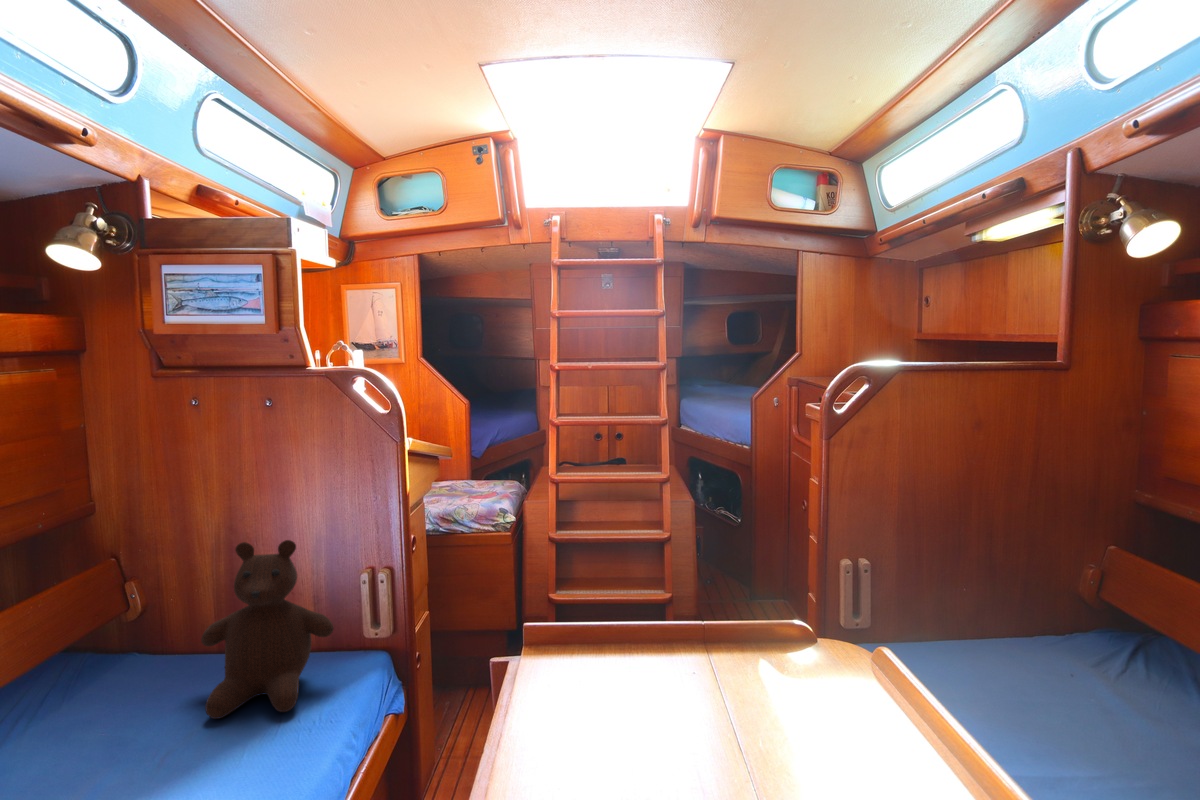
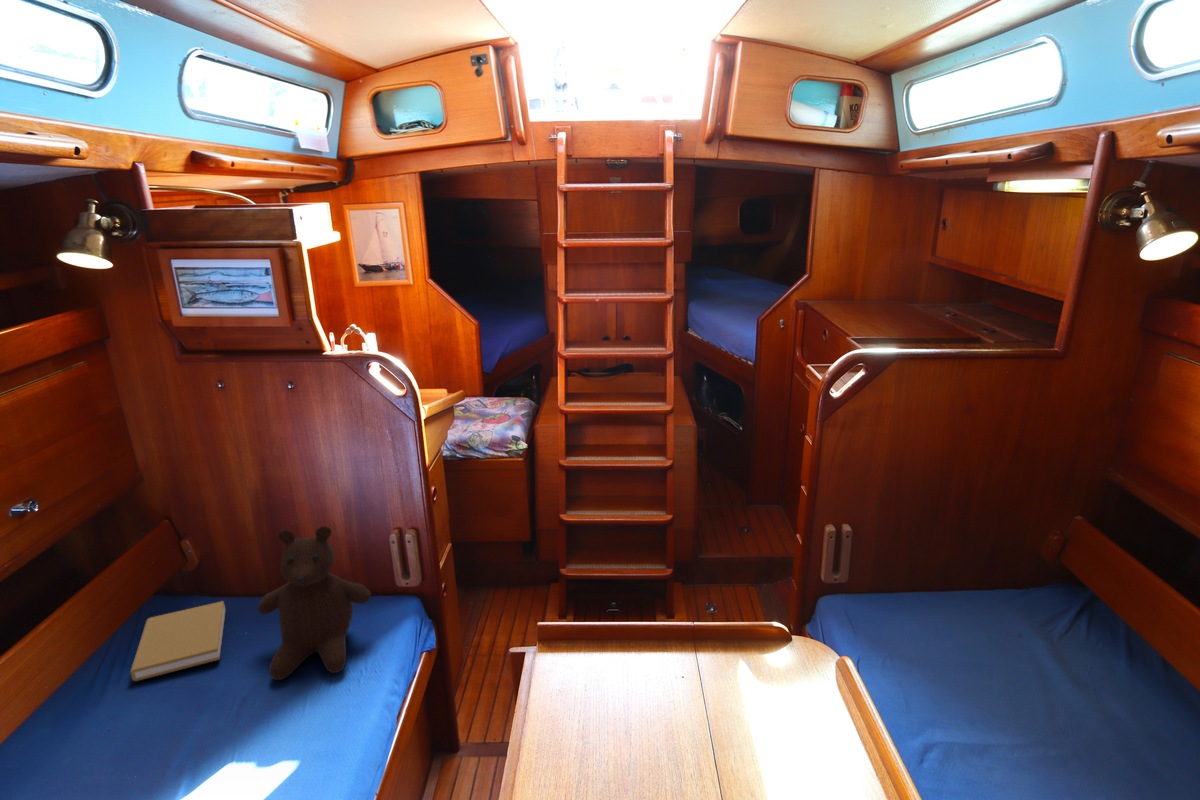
book: none [39,646,163,720] -> present [131,601,225,681]

